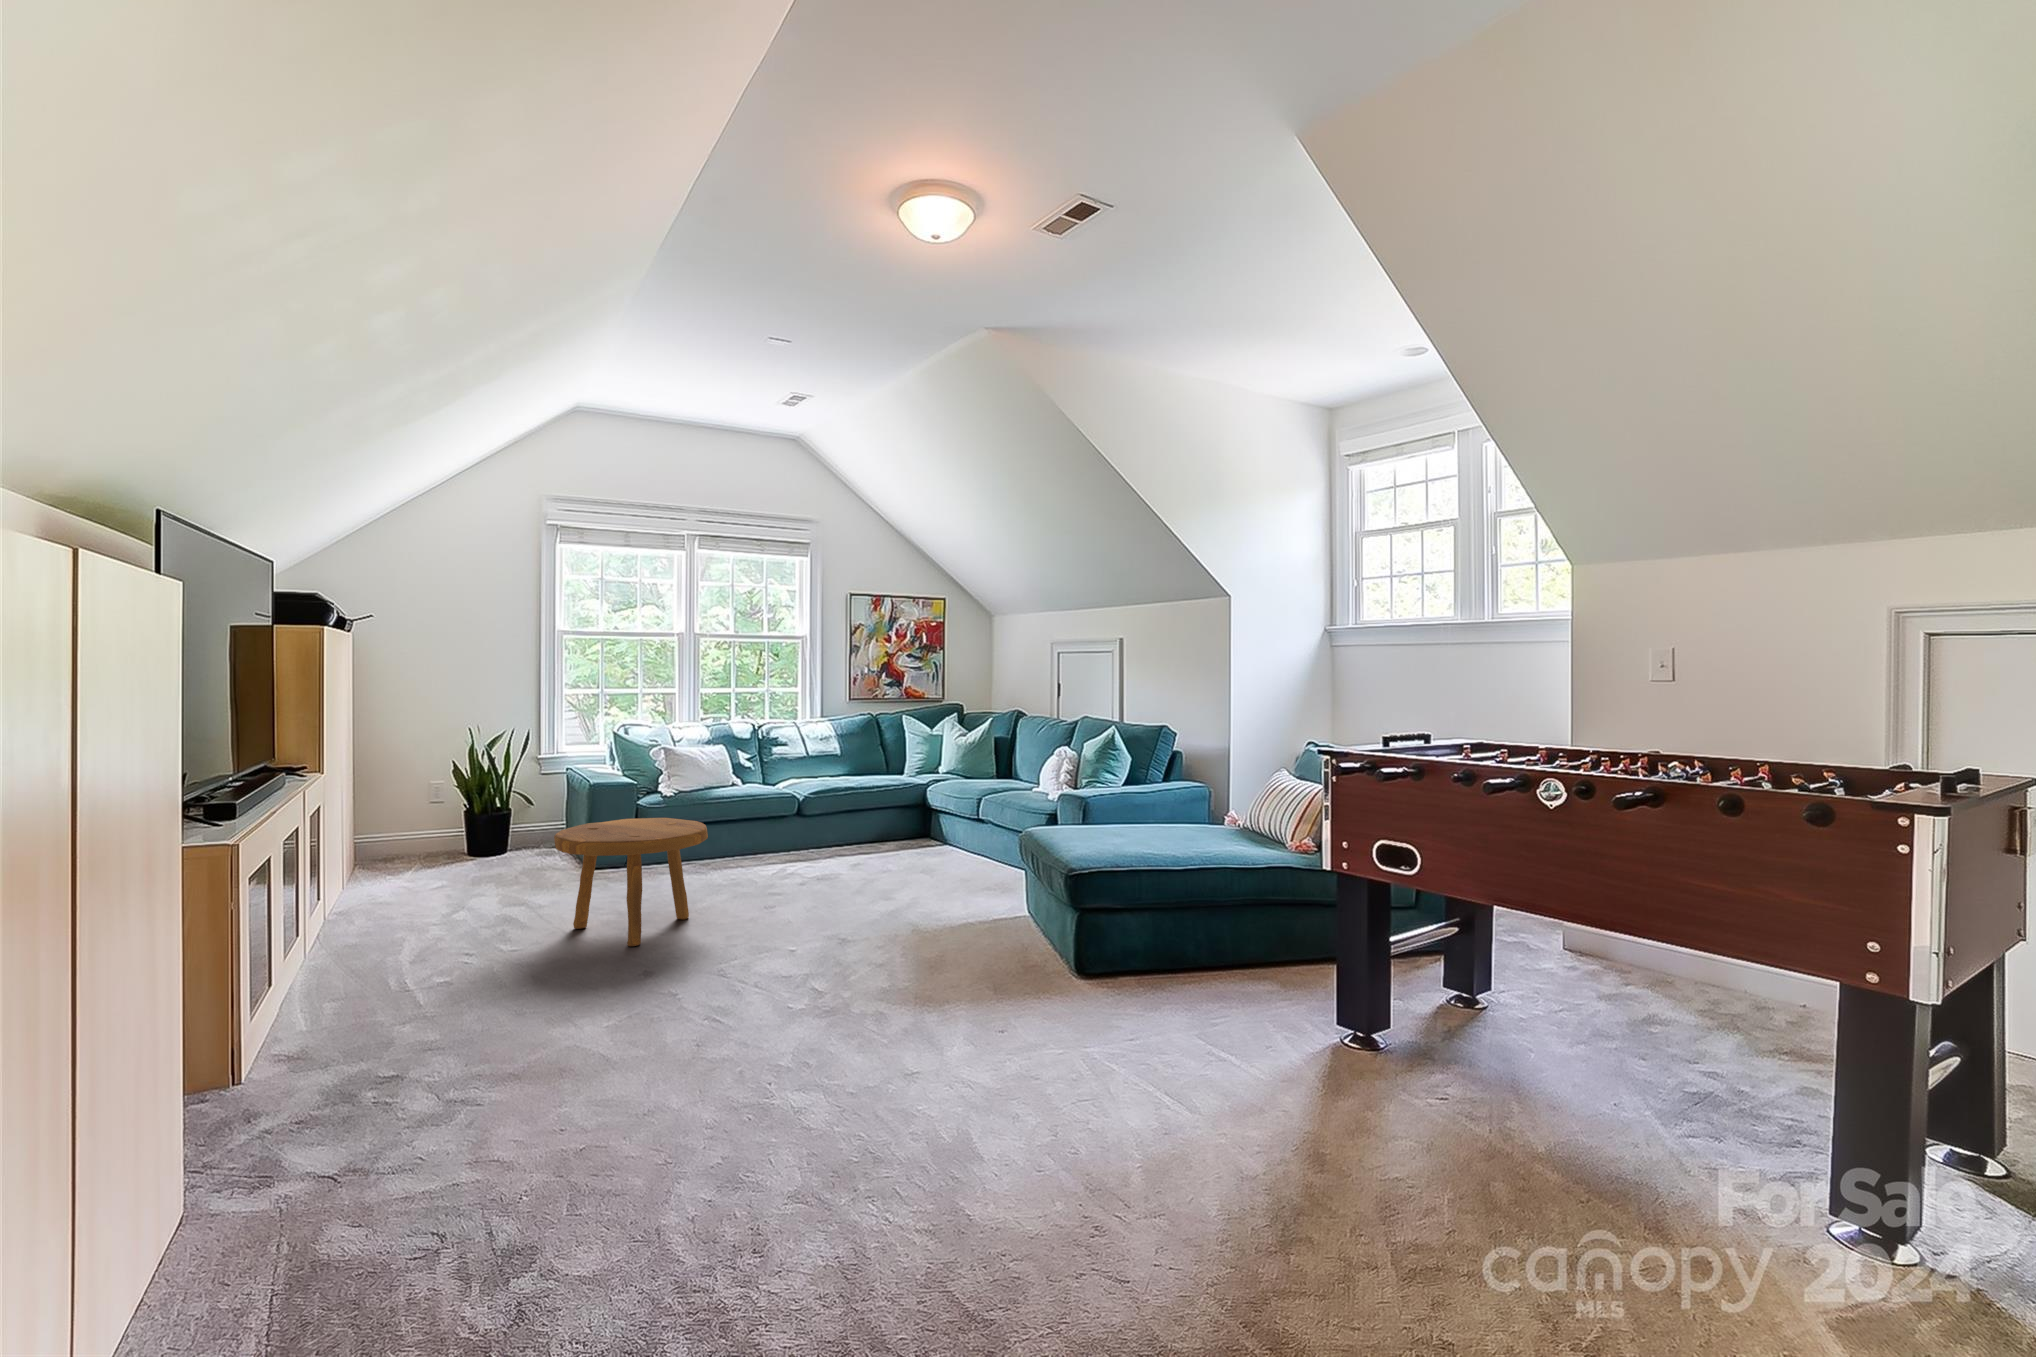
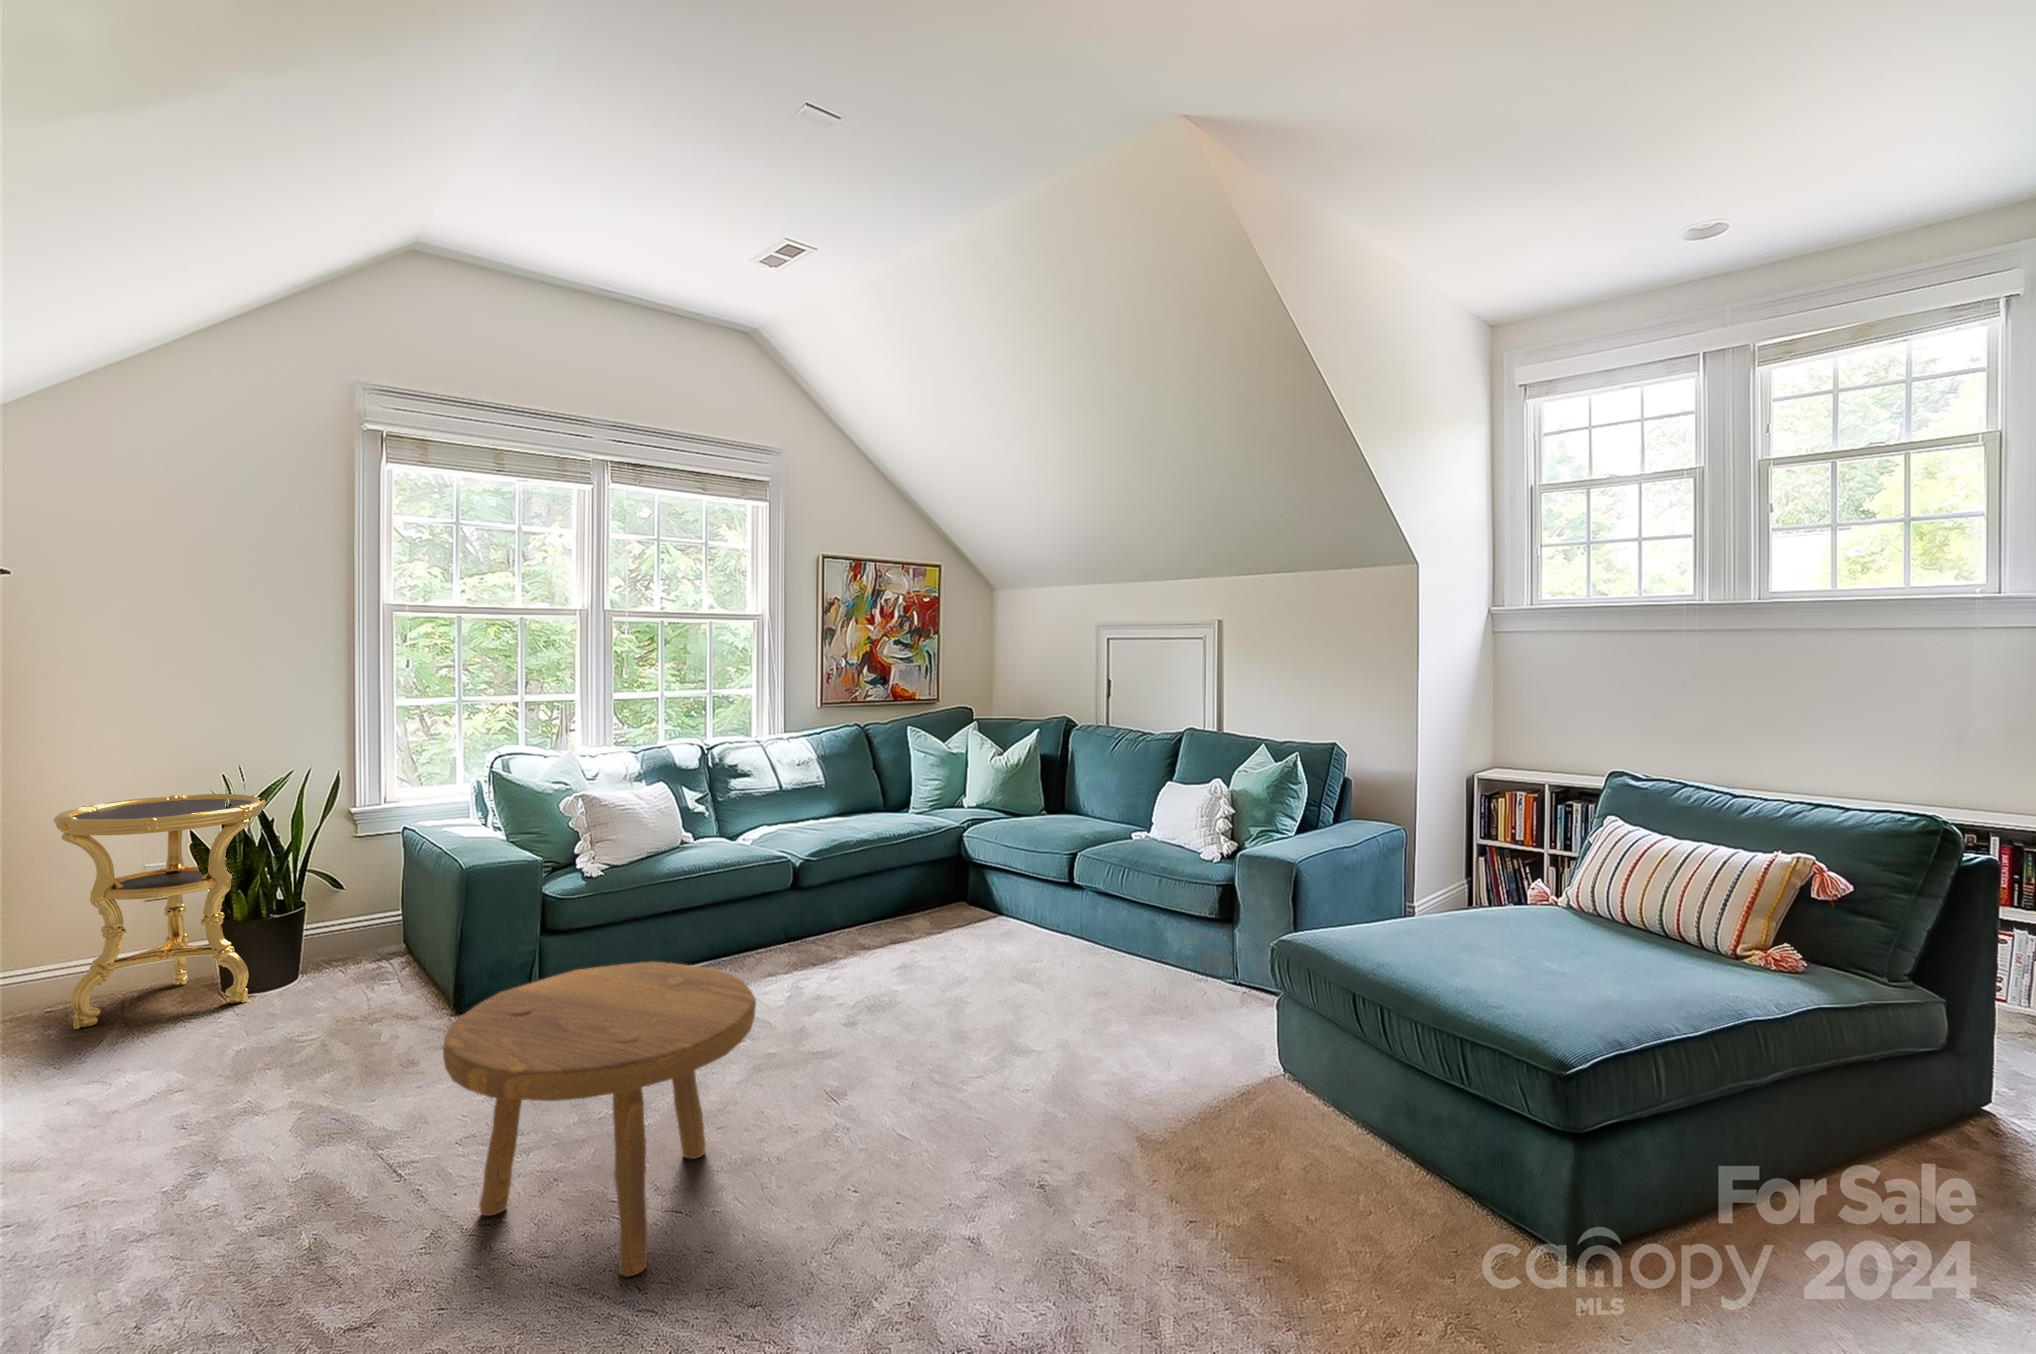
side table: none [385,743,491,867] -> present [54,794,266,1029]

